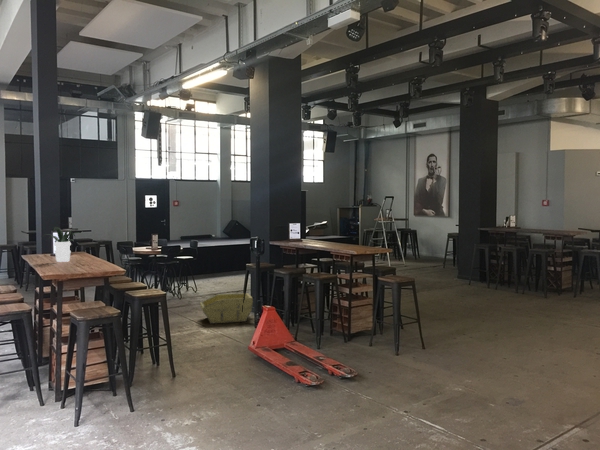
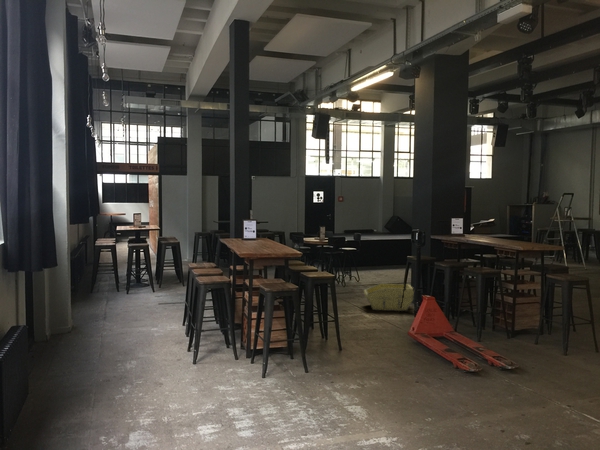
potted plant: present [50,227,75,262] -> none [235,216,270,245]

